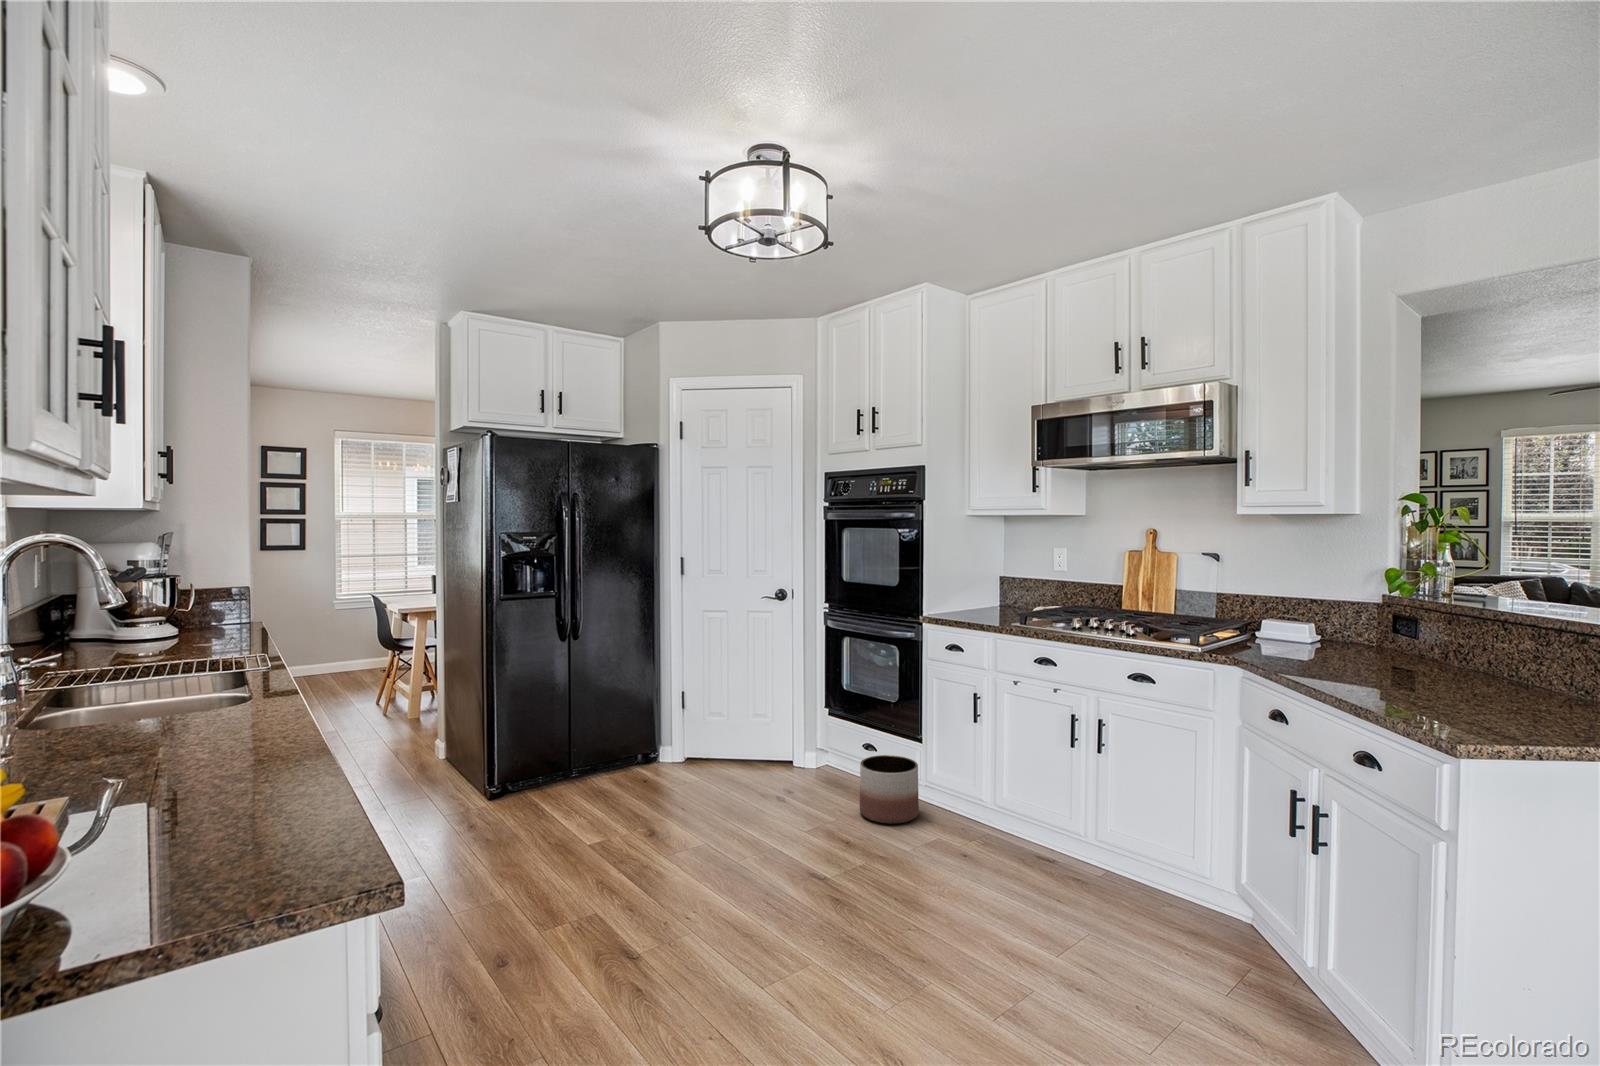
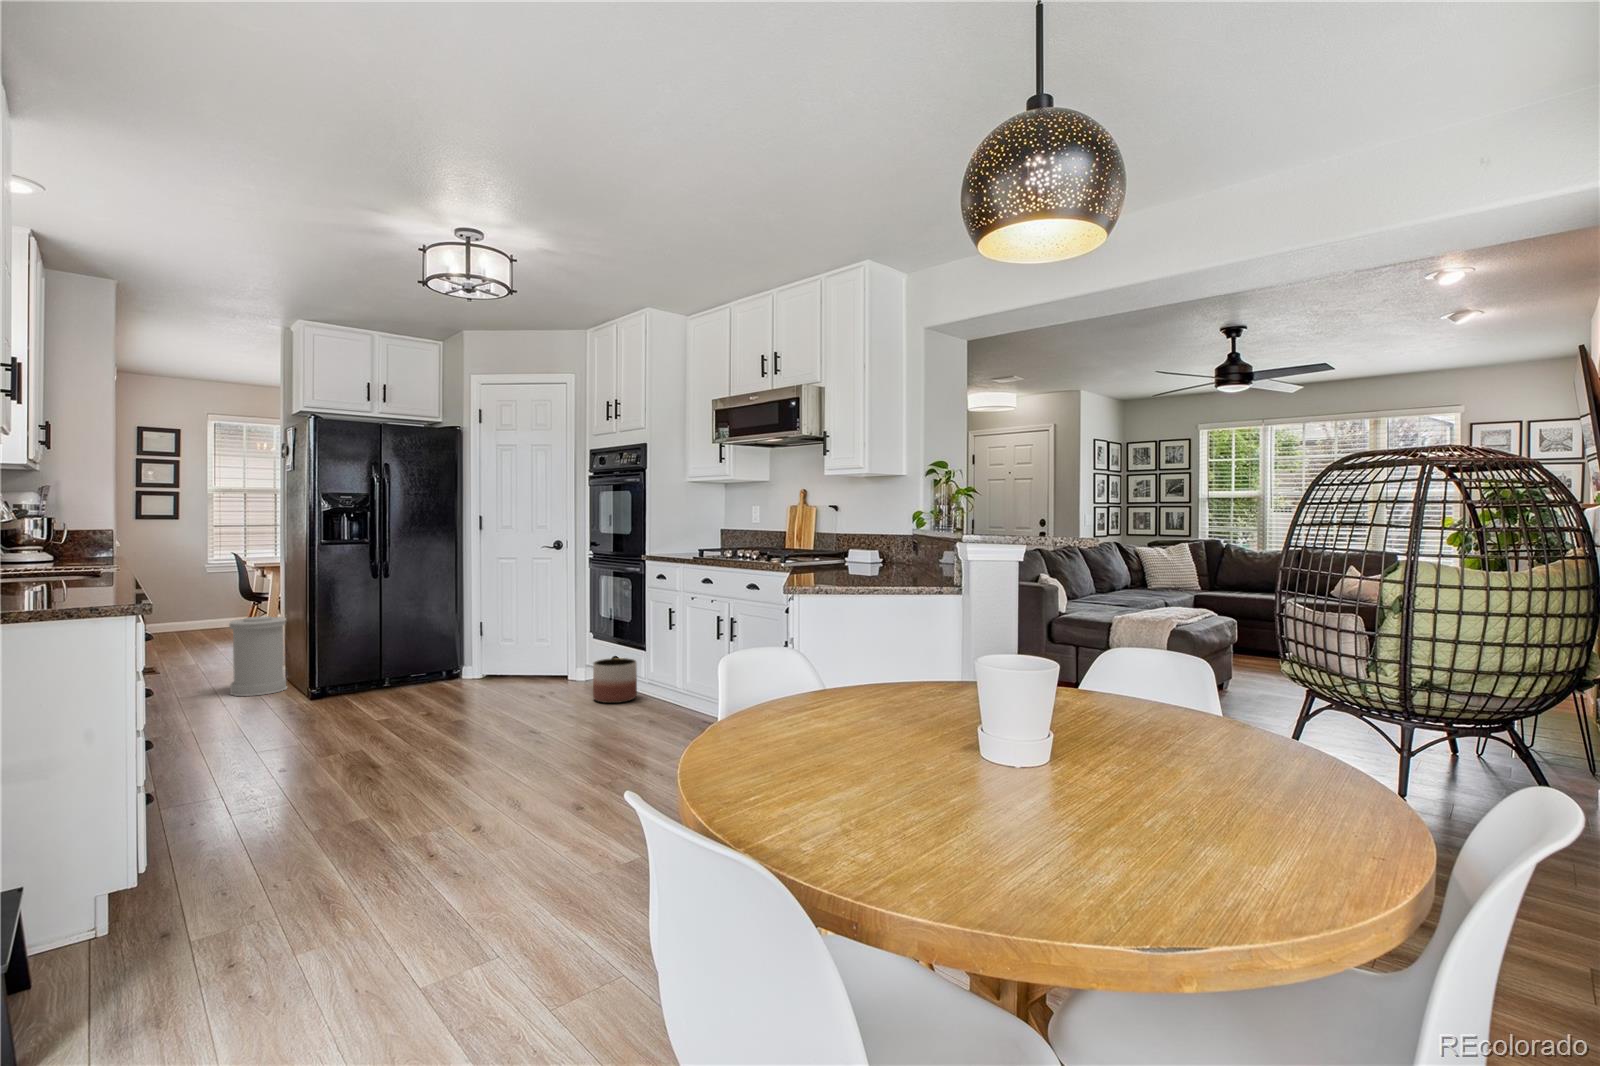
trash can: none [384,687,453,794] -> present [229,616,287,696]

